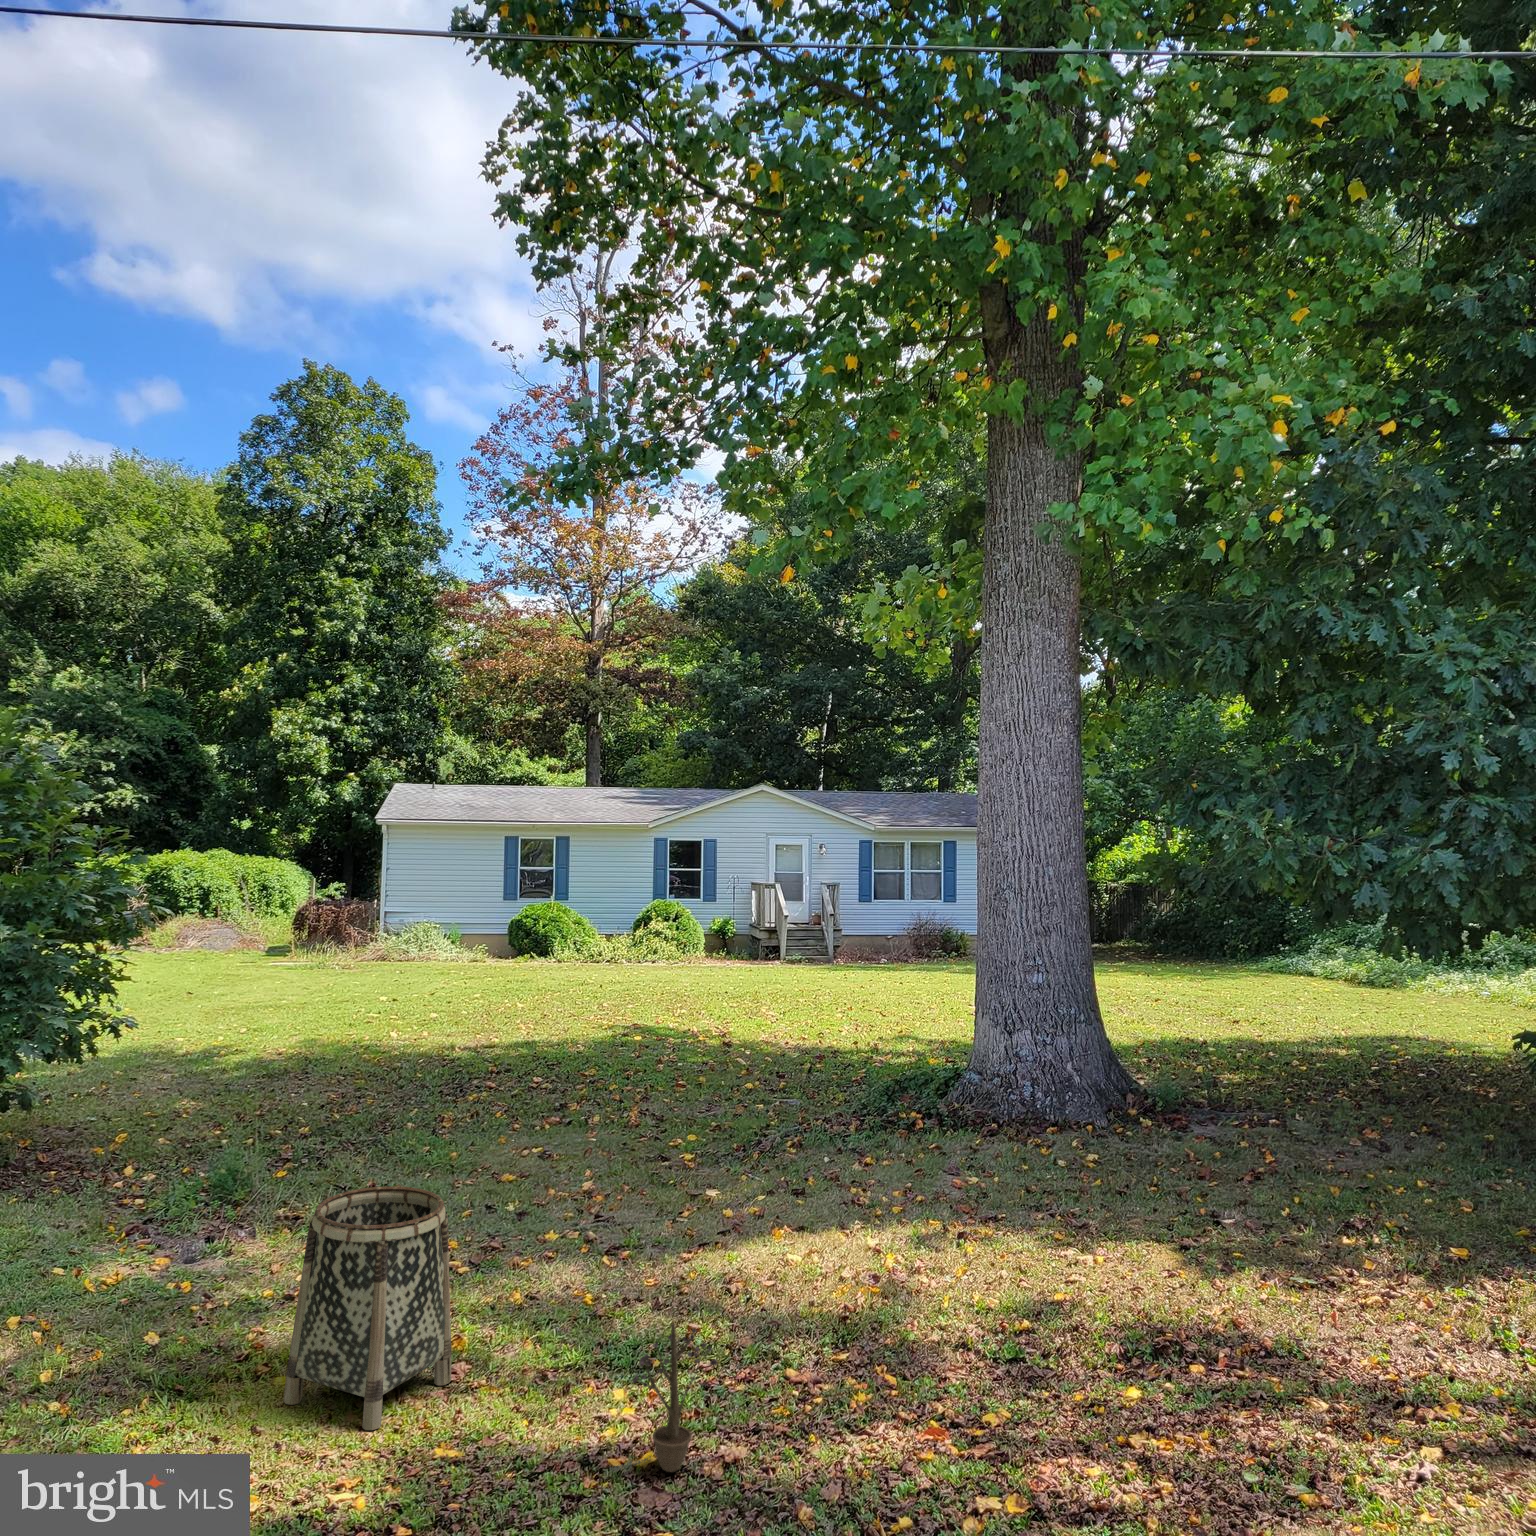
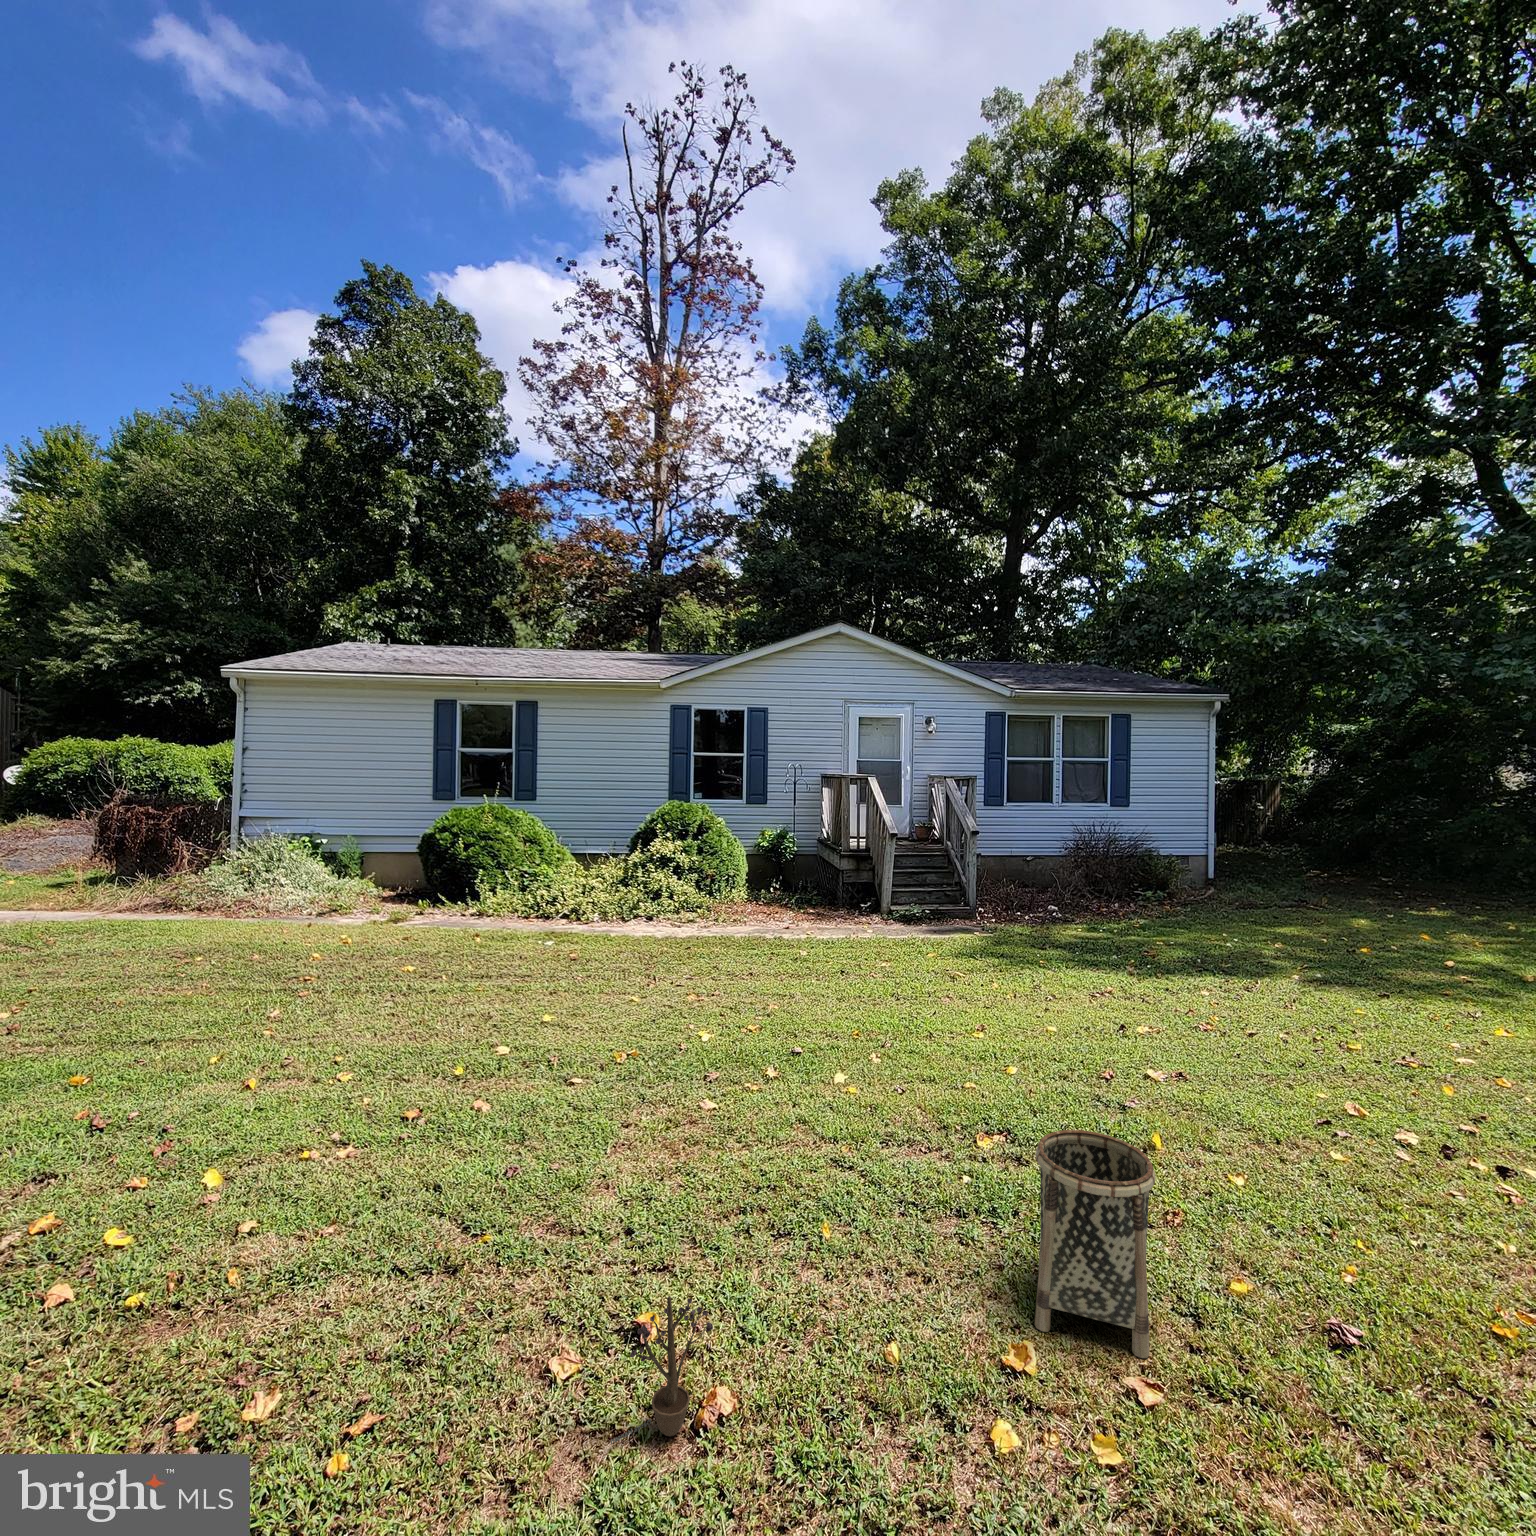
basket: present [283,1186,451,1430] -> present [1035,1130,1155,1358]

